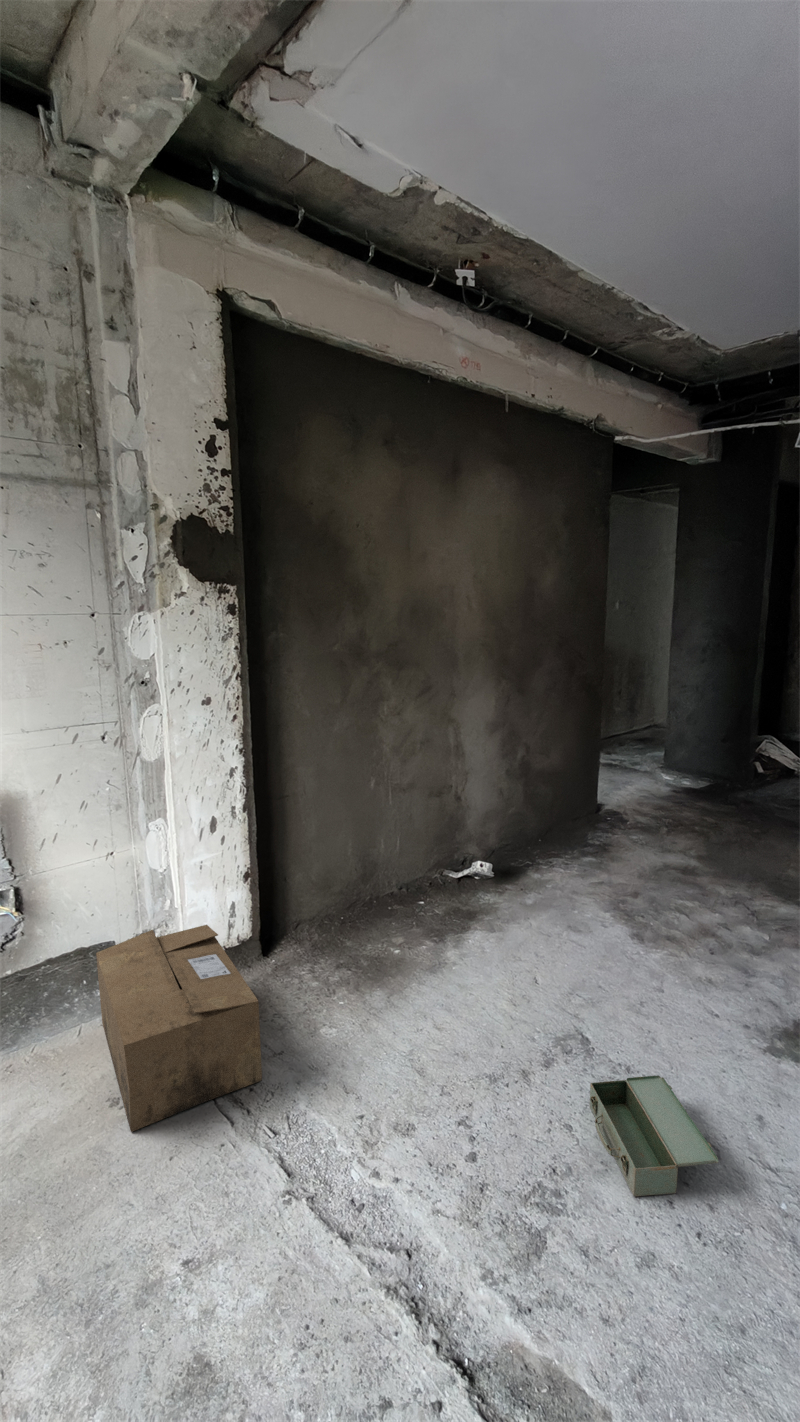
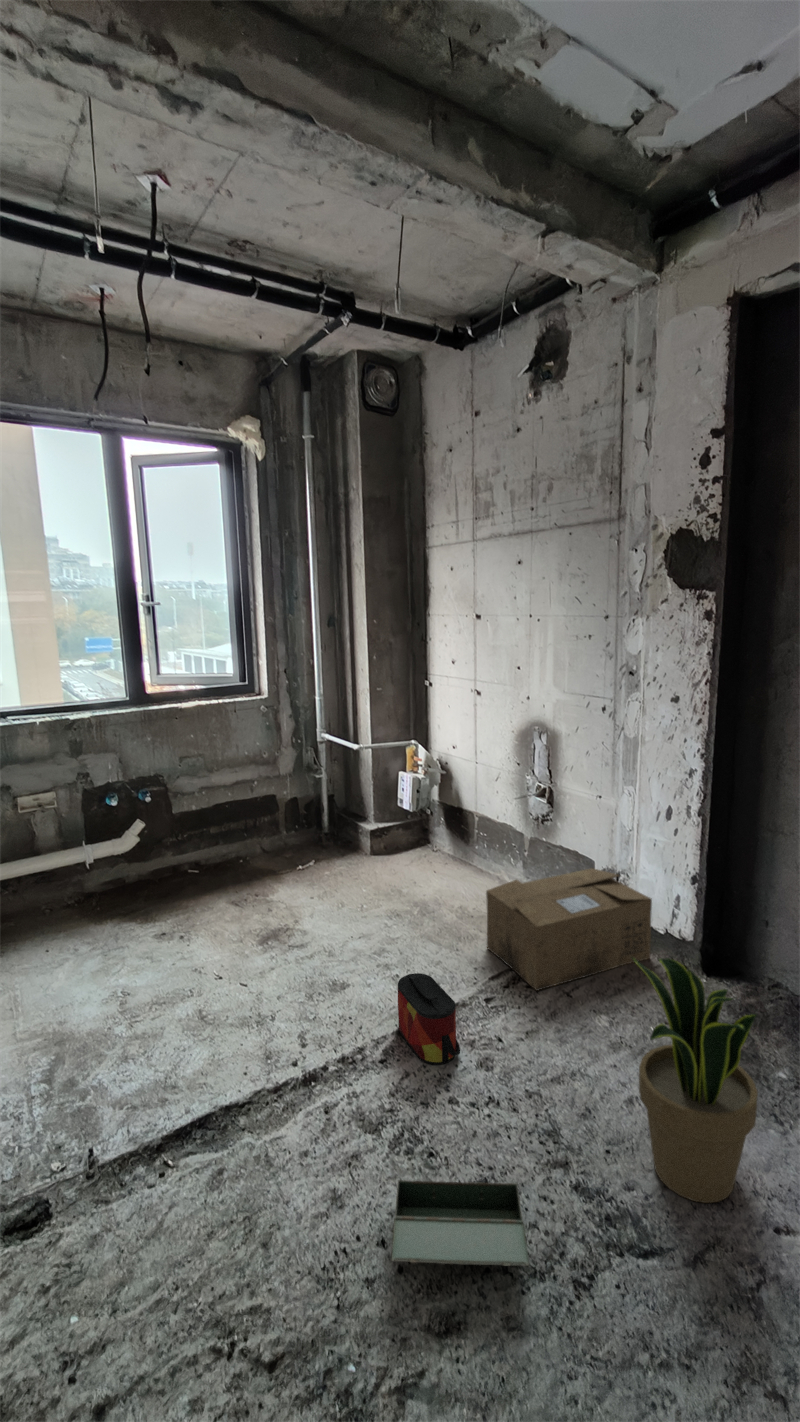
potted plant: none [462,861,553,1026] -> present [631,956,758,1203]
bag: none [291,1102,414,1238] -> present [398,973,460,1064]

